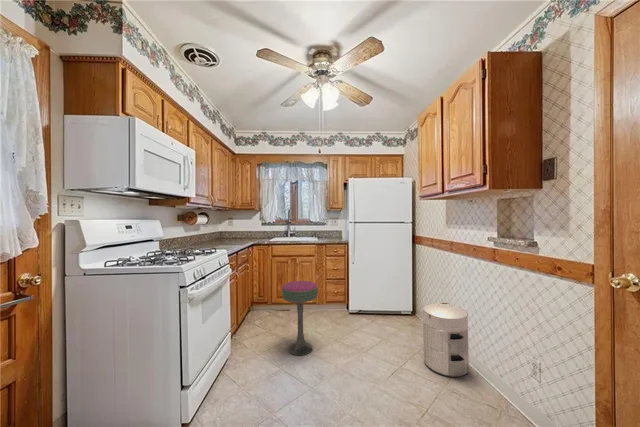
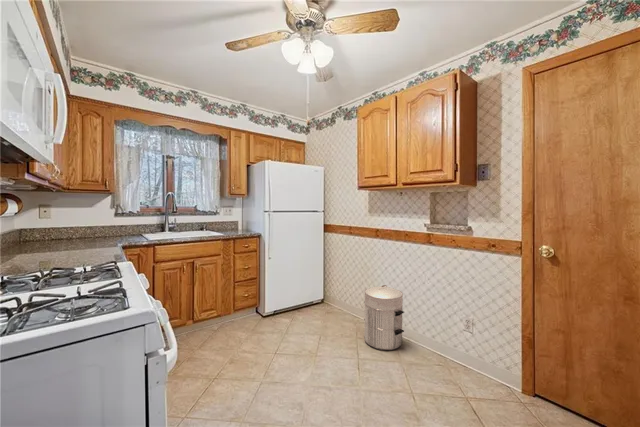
bar stool: present [282,281,317,355] -> none [216,287,264,386]

